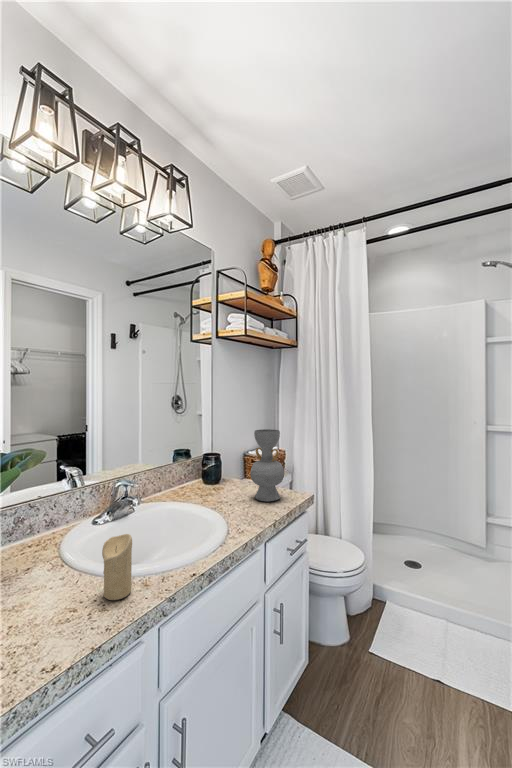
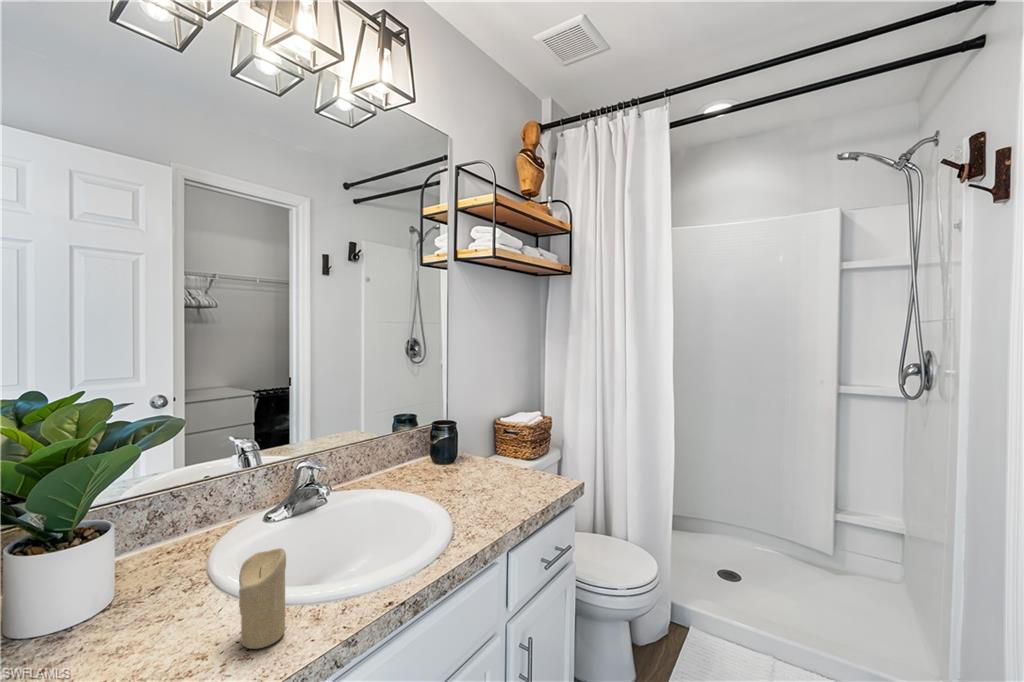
decorative vase: present [250,429,284,502] -> none [494,390,541,491]

